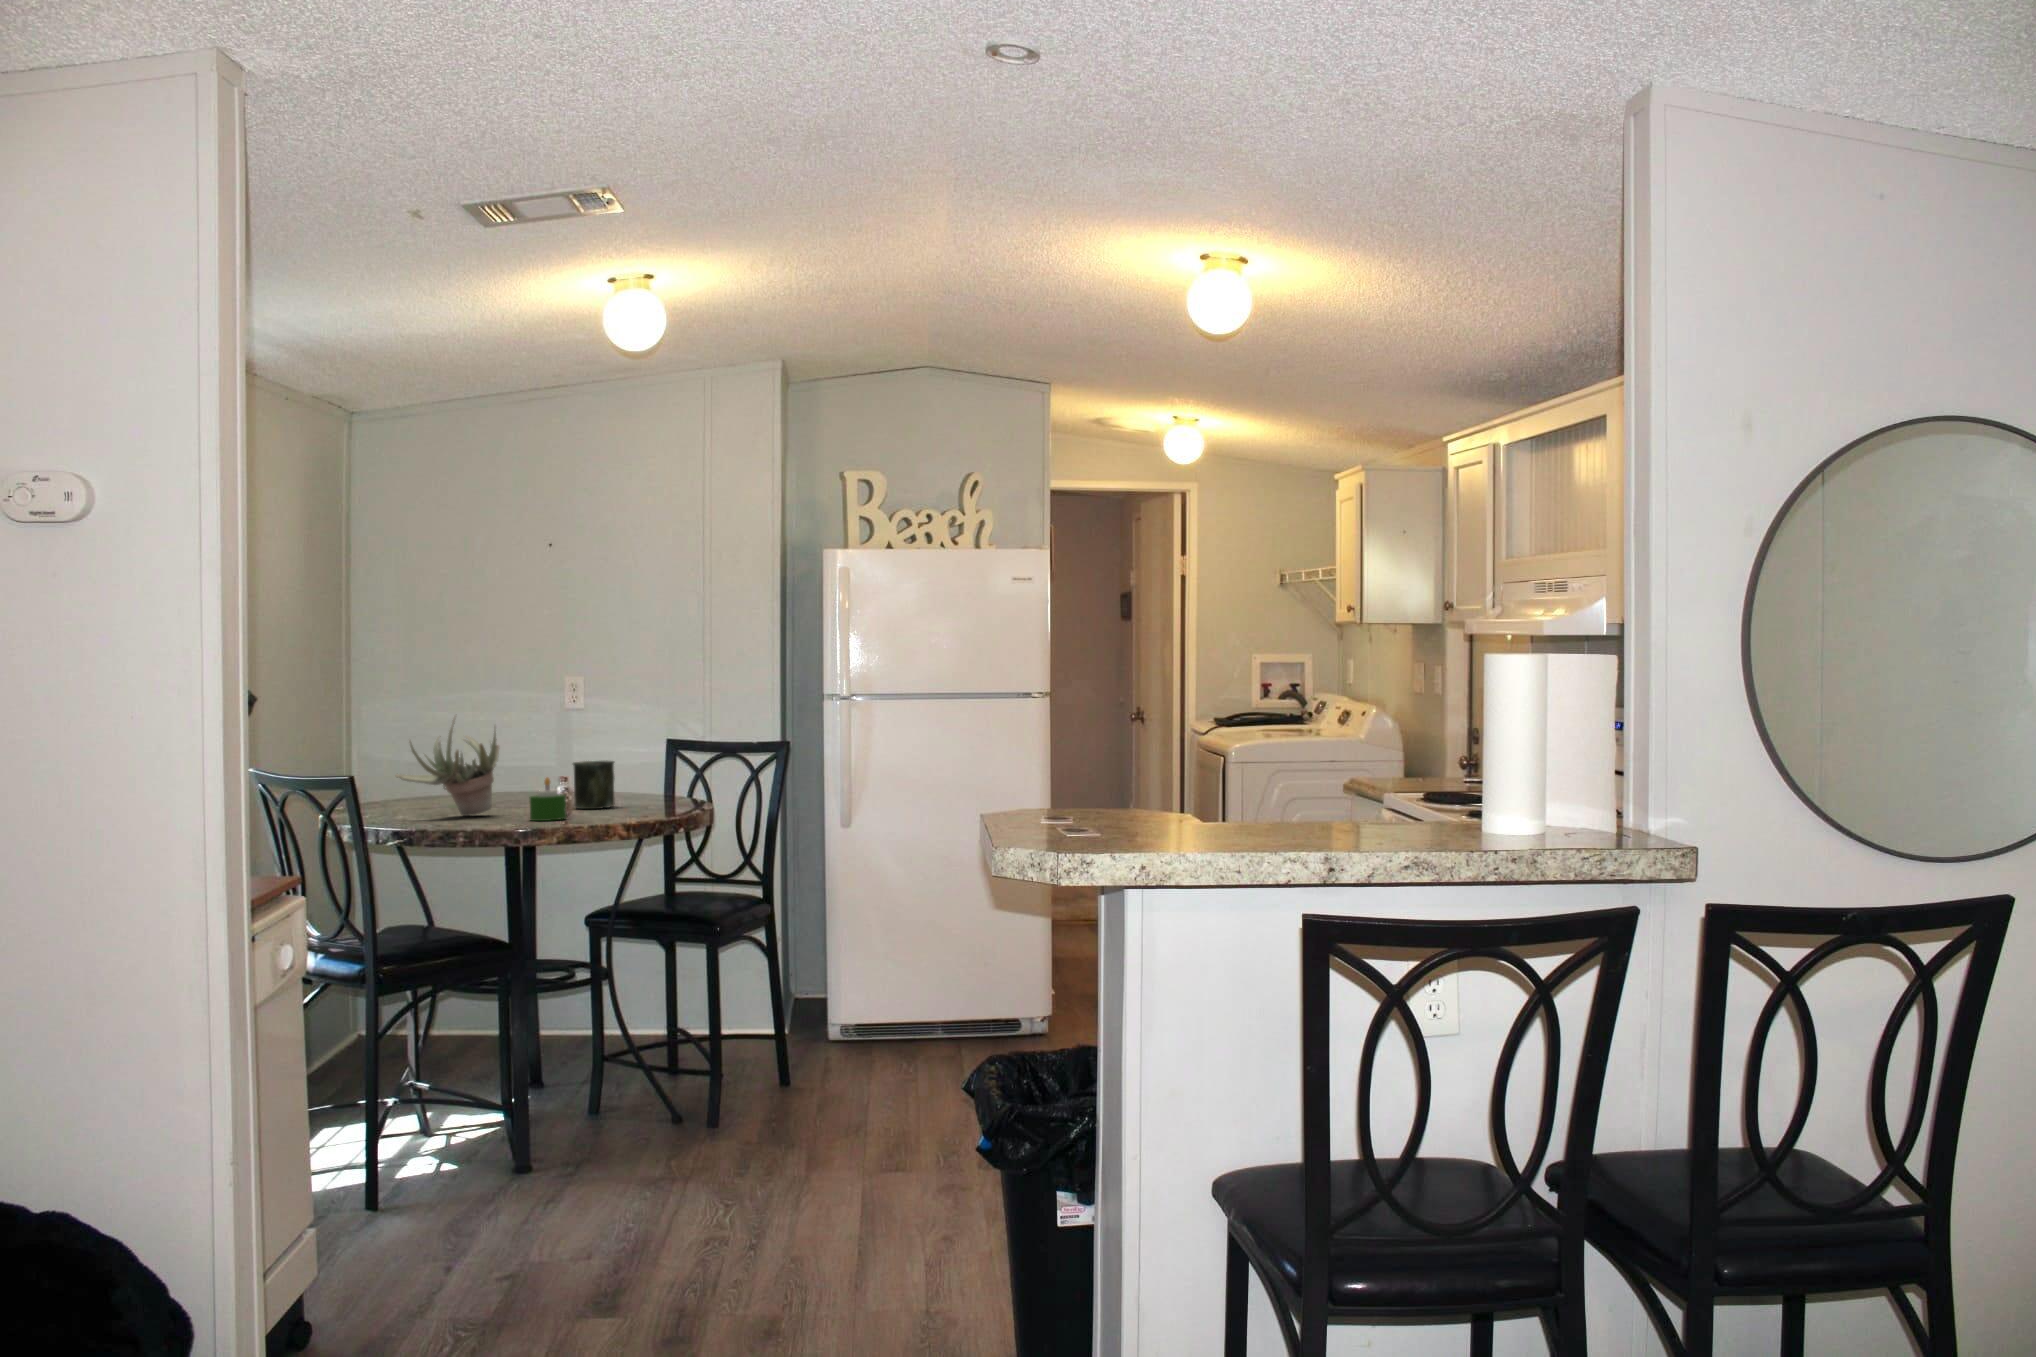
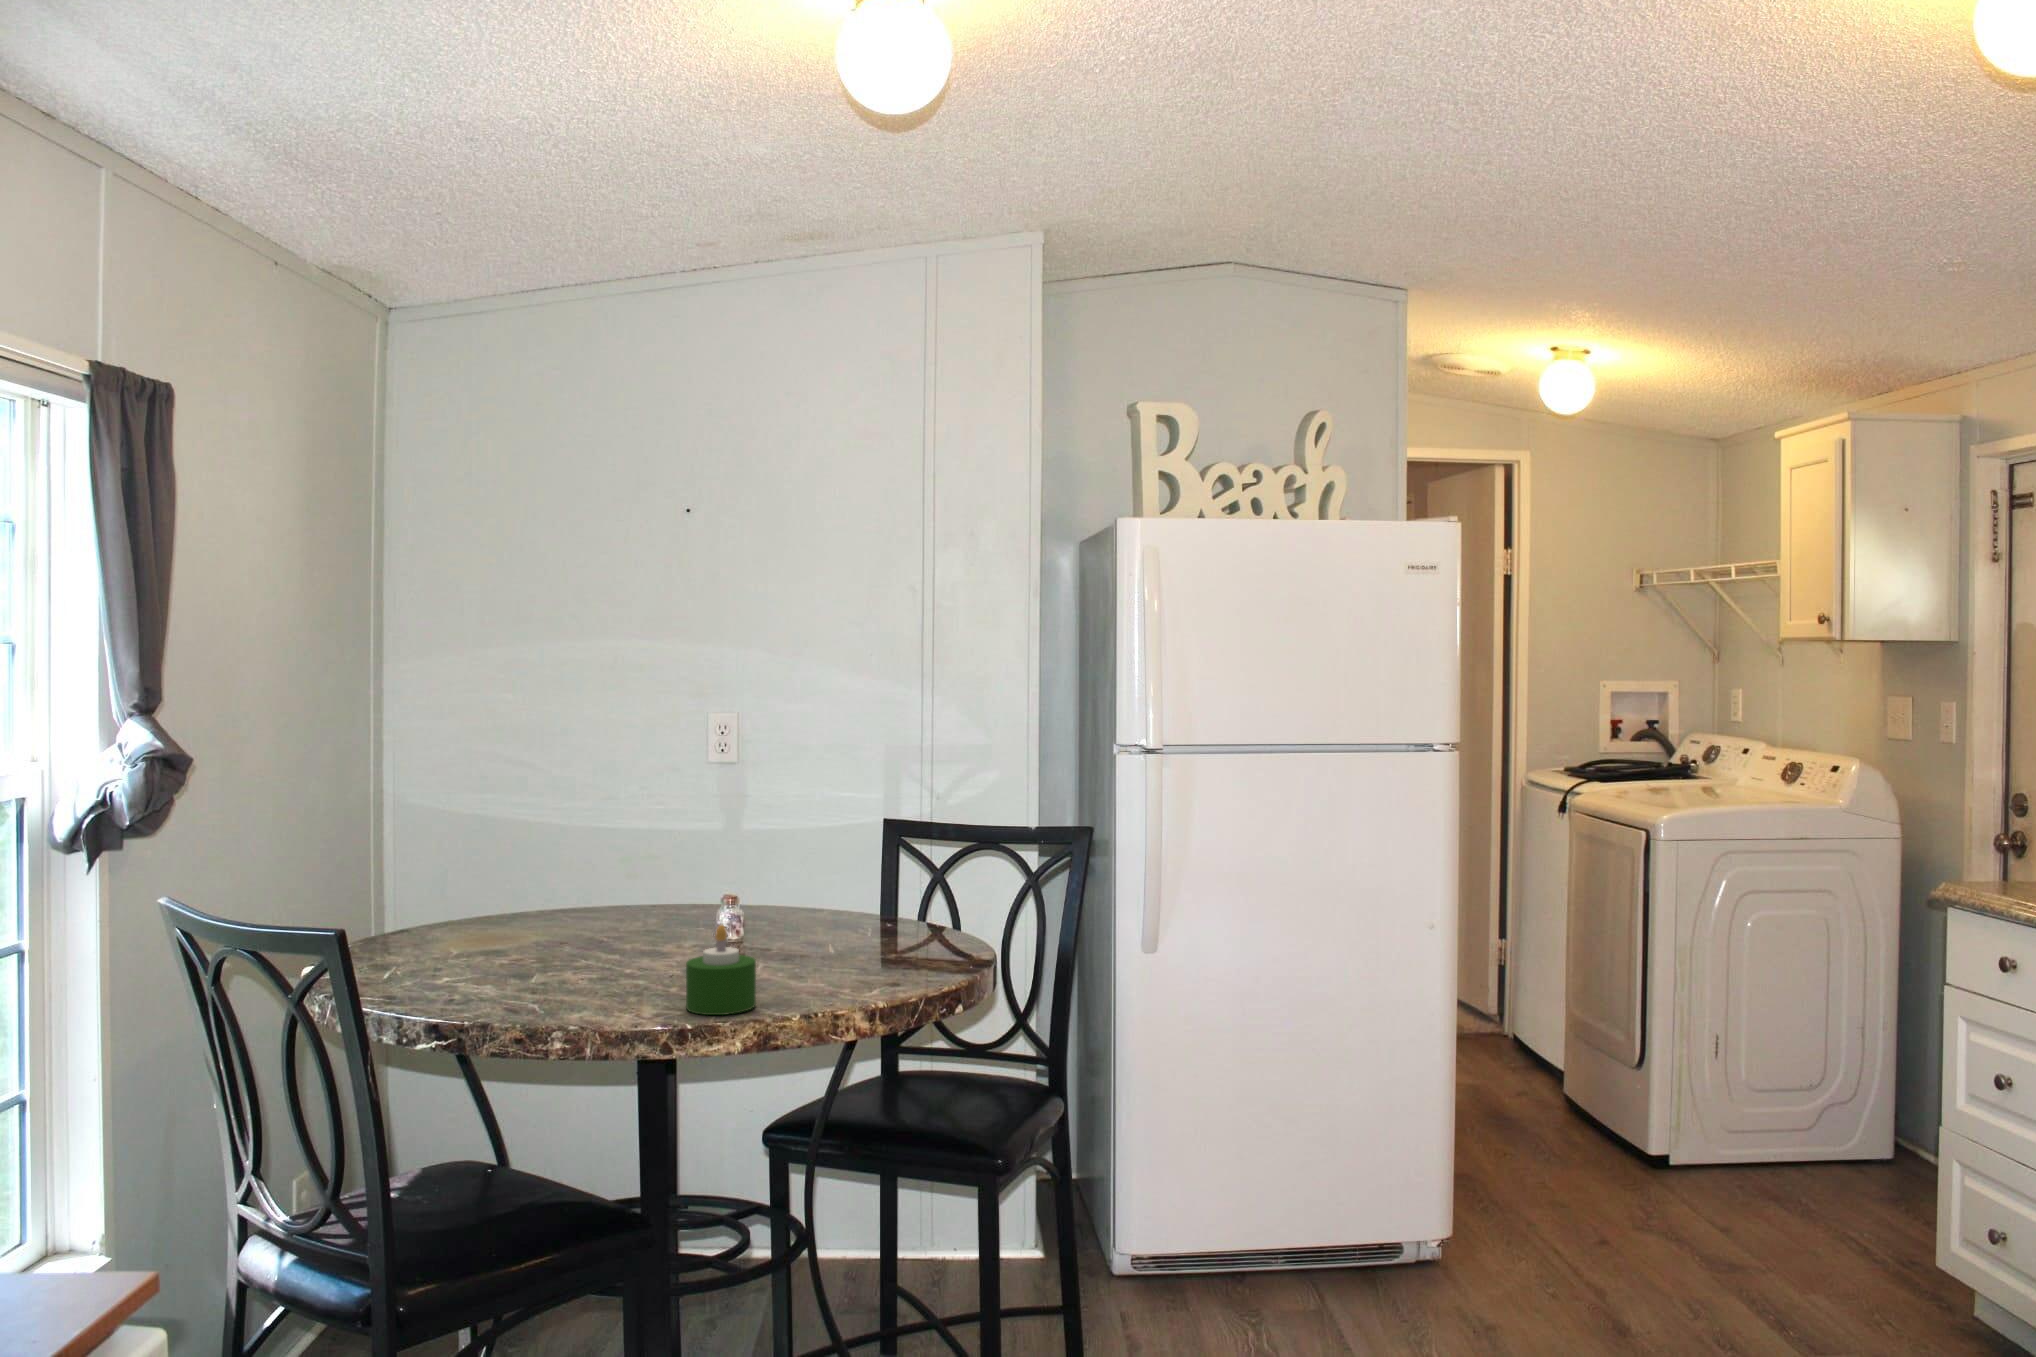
succulent plant: present [395,716,499,816] -> none [433,791,631,979]
mug: present [573,761,615,809] -> none [755,861,829,952]

